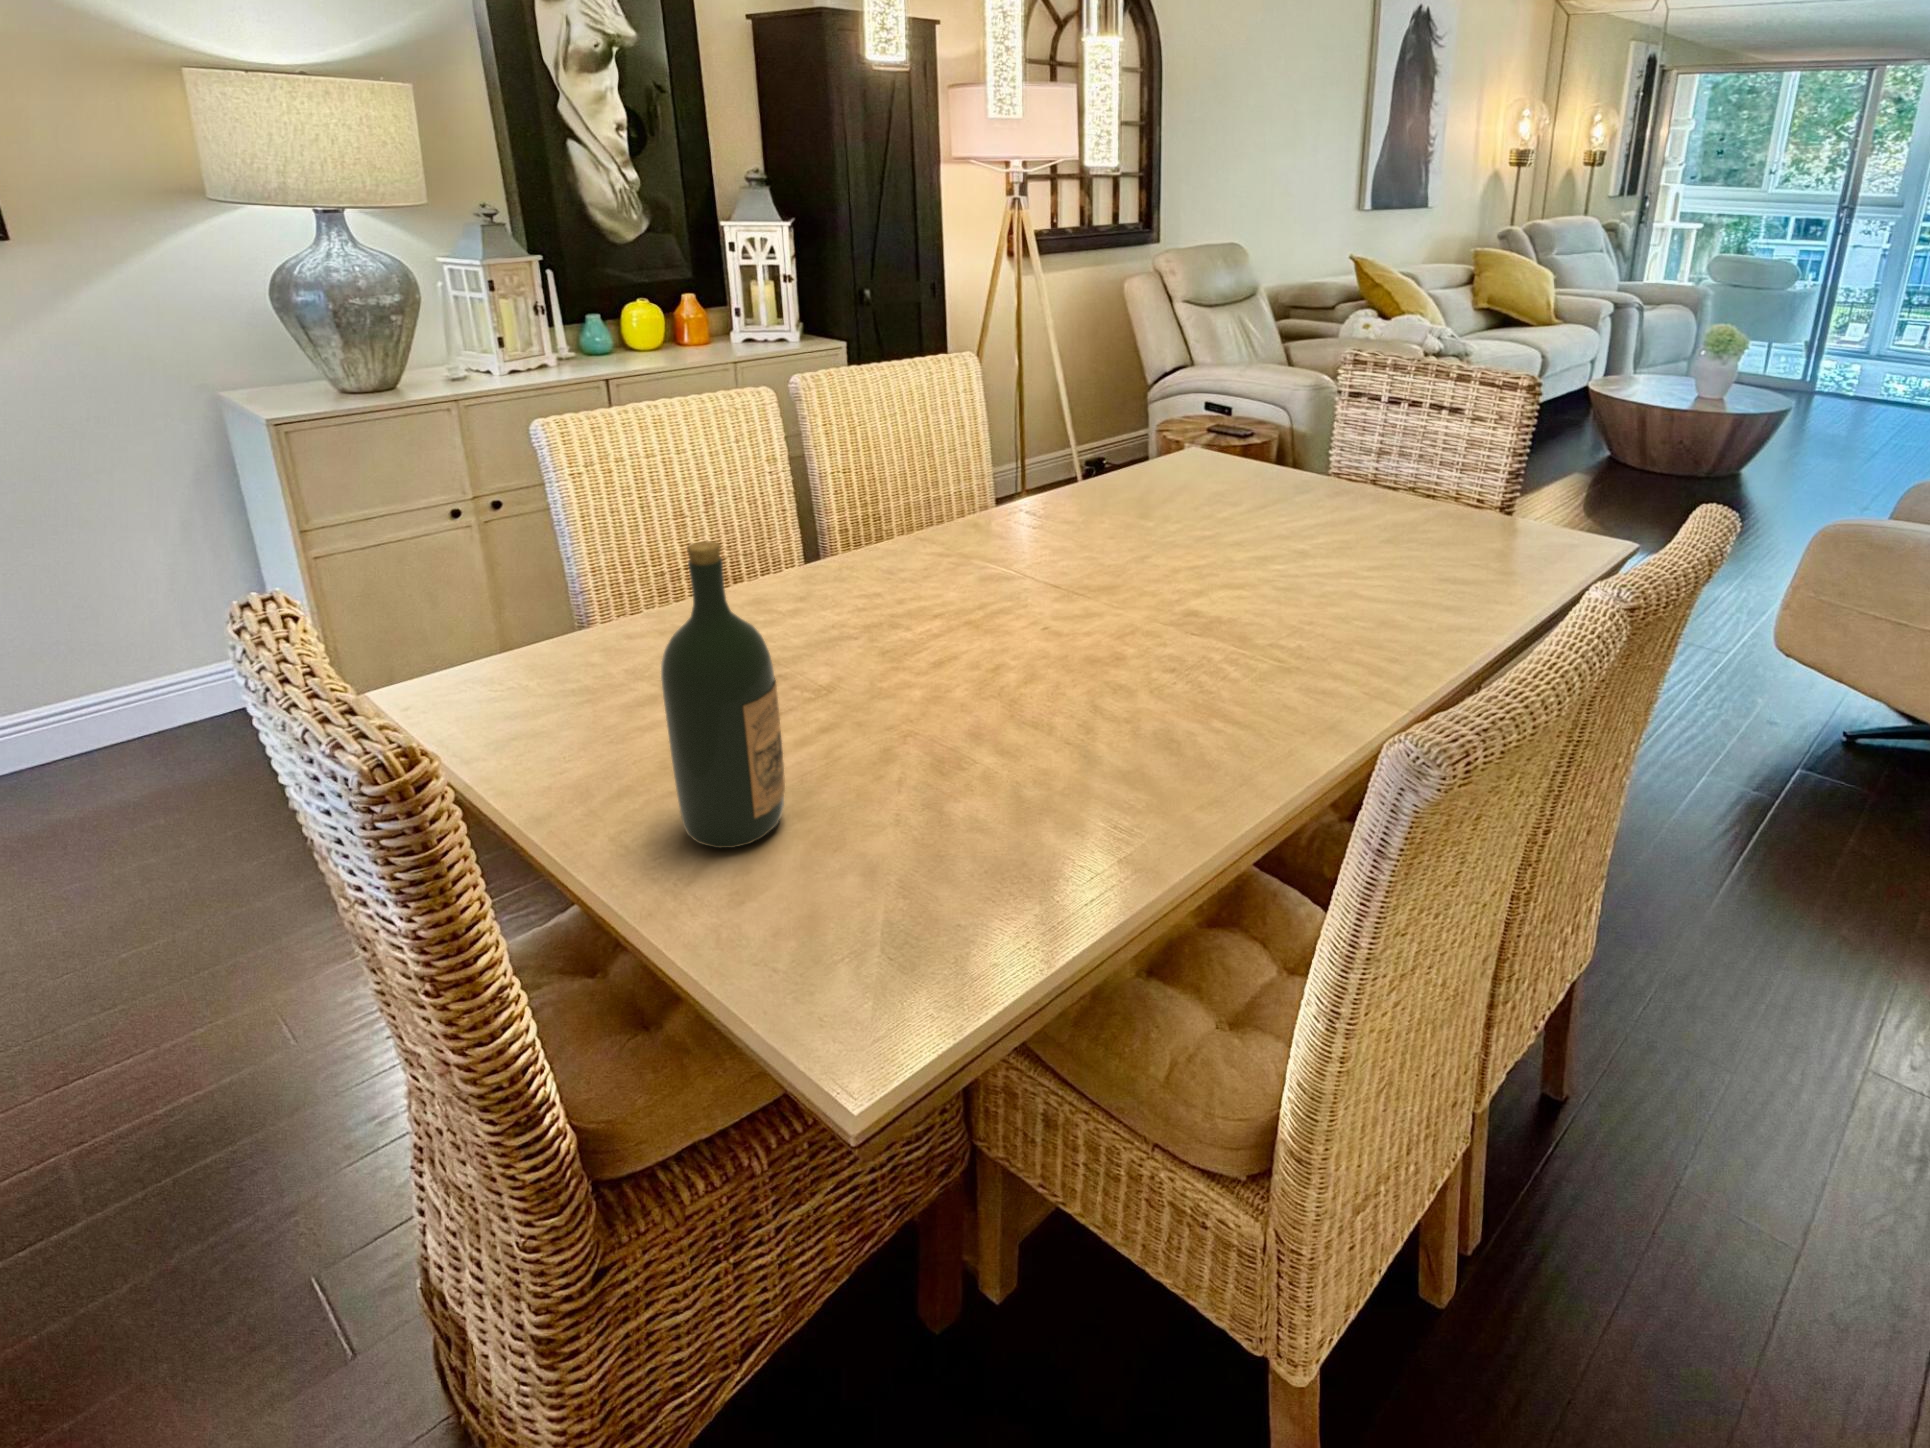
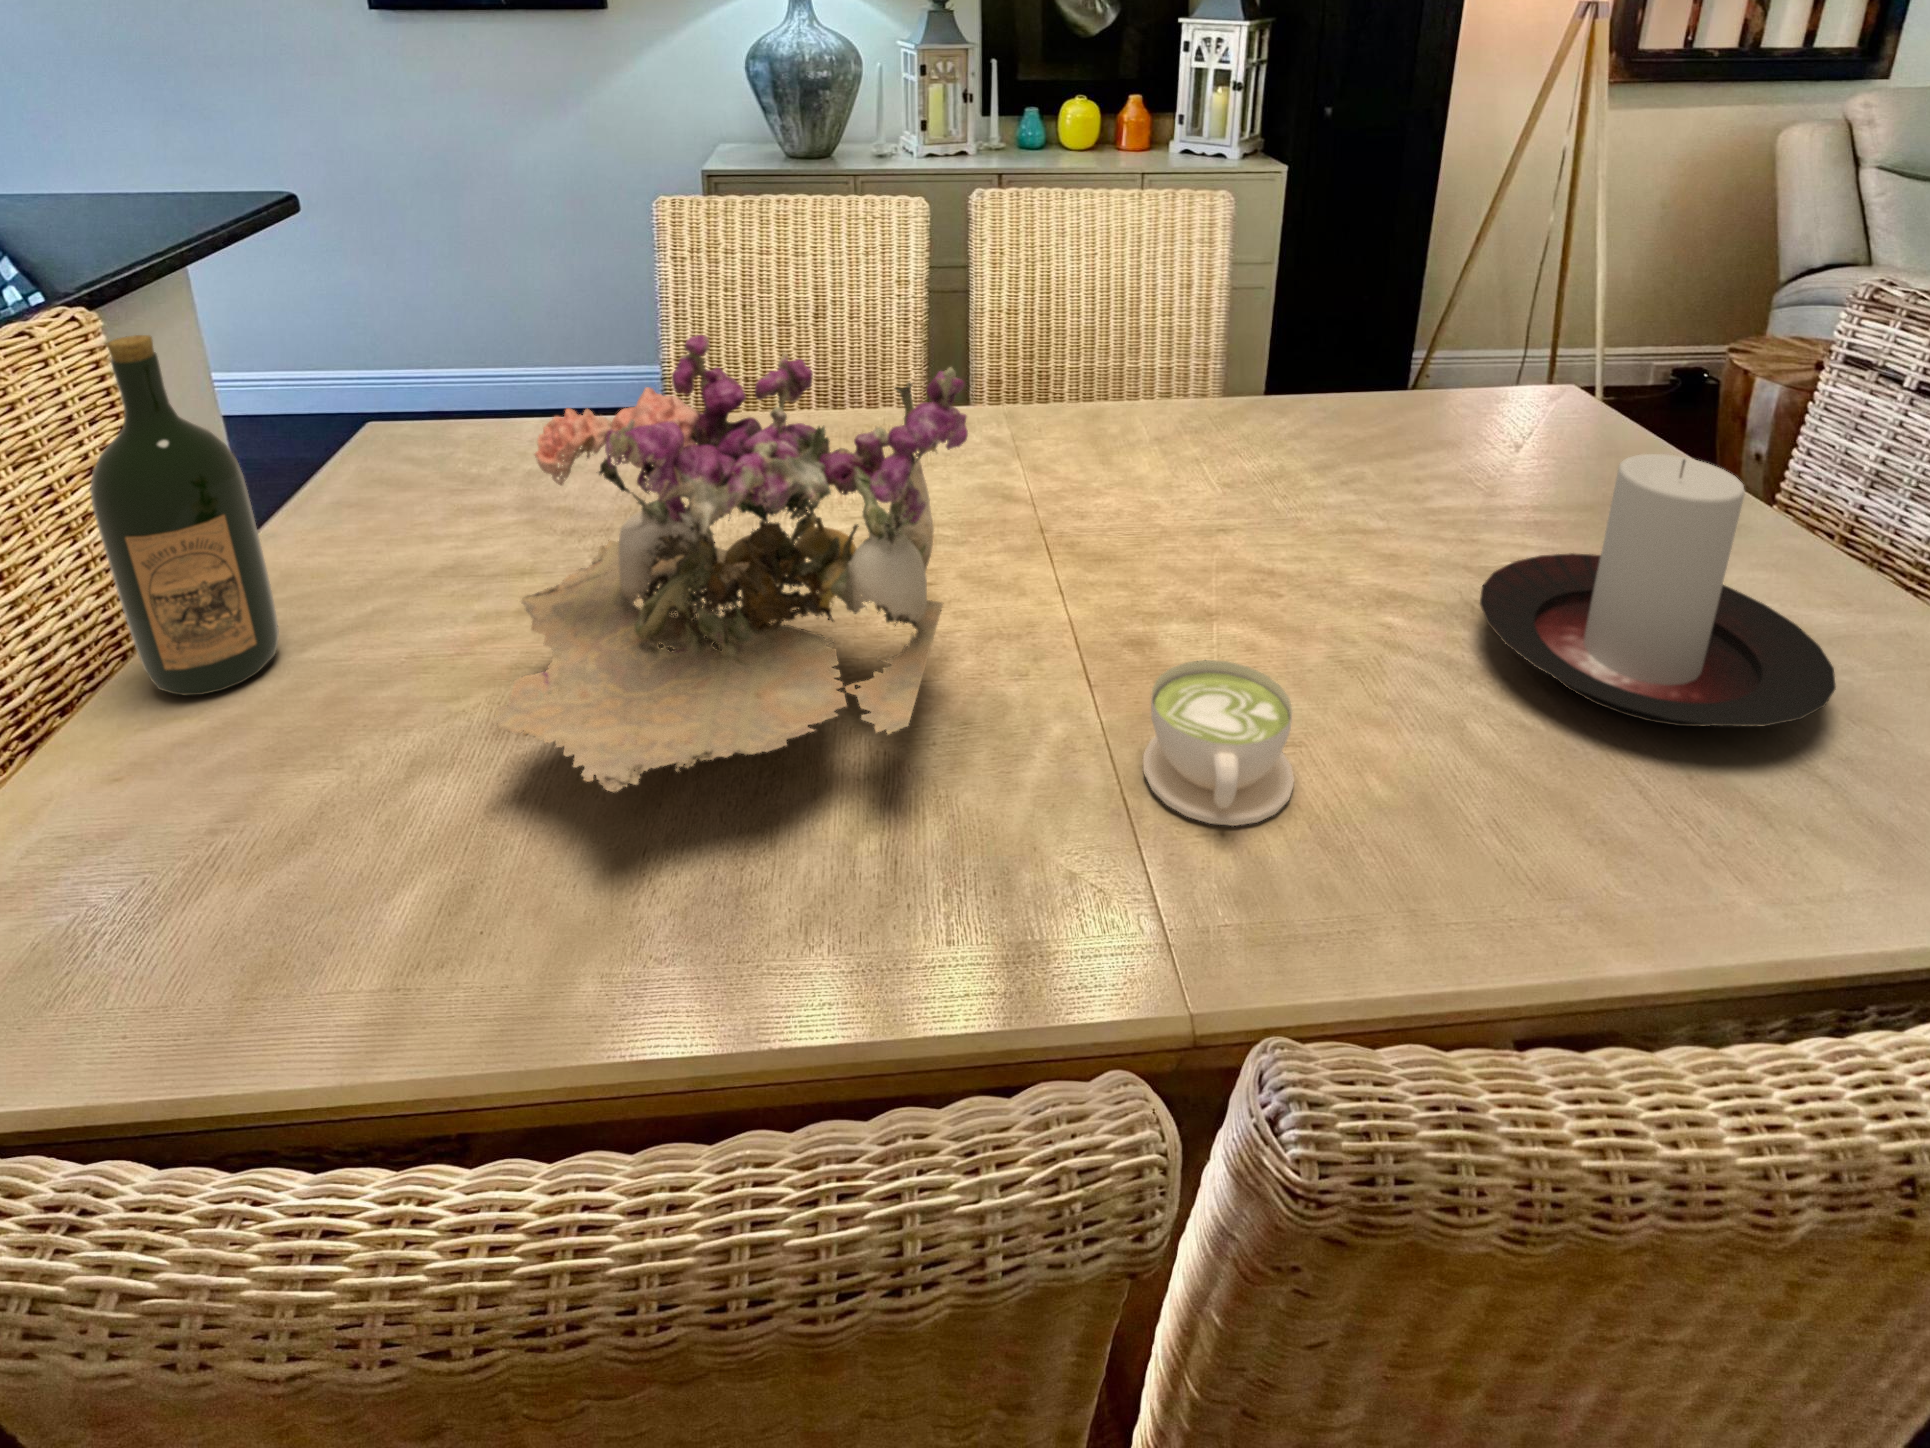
candle holder: none [1320,437,1469,557] -> present [1480,454,1836,726]
flower arrangement: none [937,438,1261,713] -> present [493,335,968,792]
coffee cup: none [1293,572,1373,641] -> present [1143,660,1294,826]

